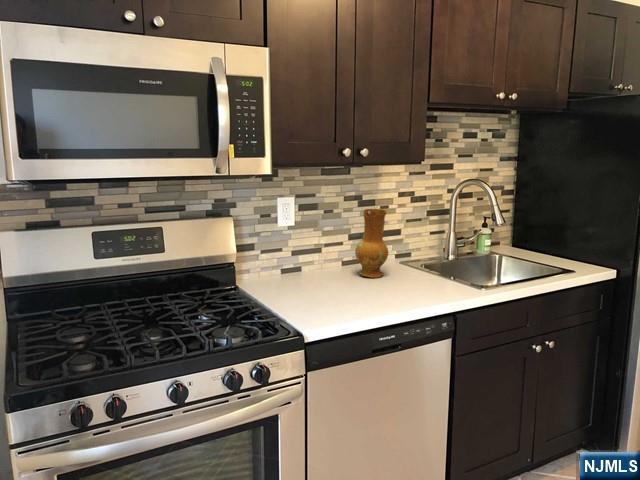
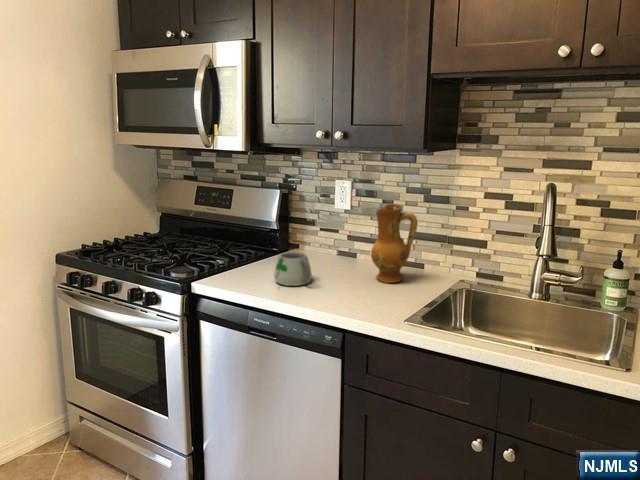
mug: none [319,268,368,305] -> present [274,252,312,286]

